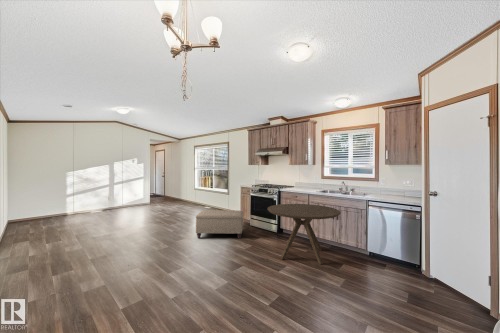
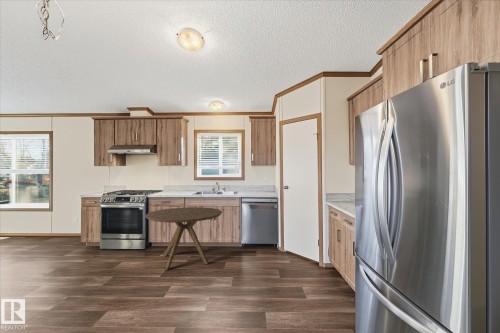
ottoman: present [196,210,243,238] -> none [22,226,103,276]

